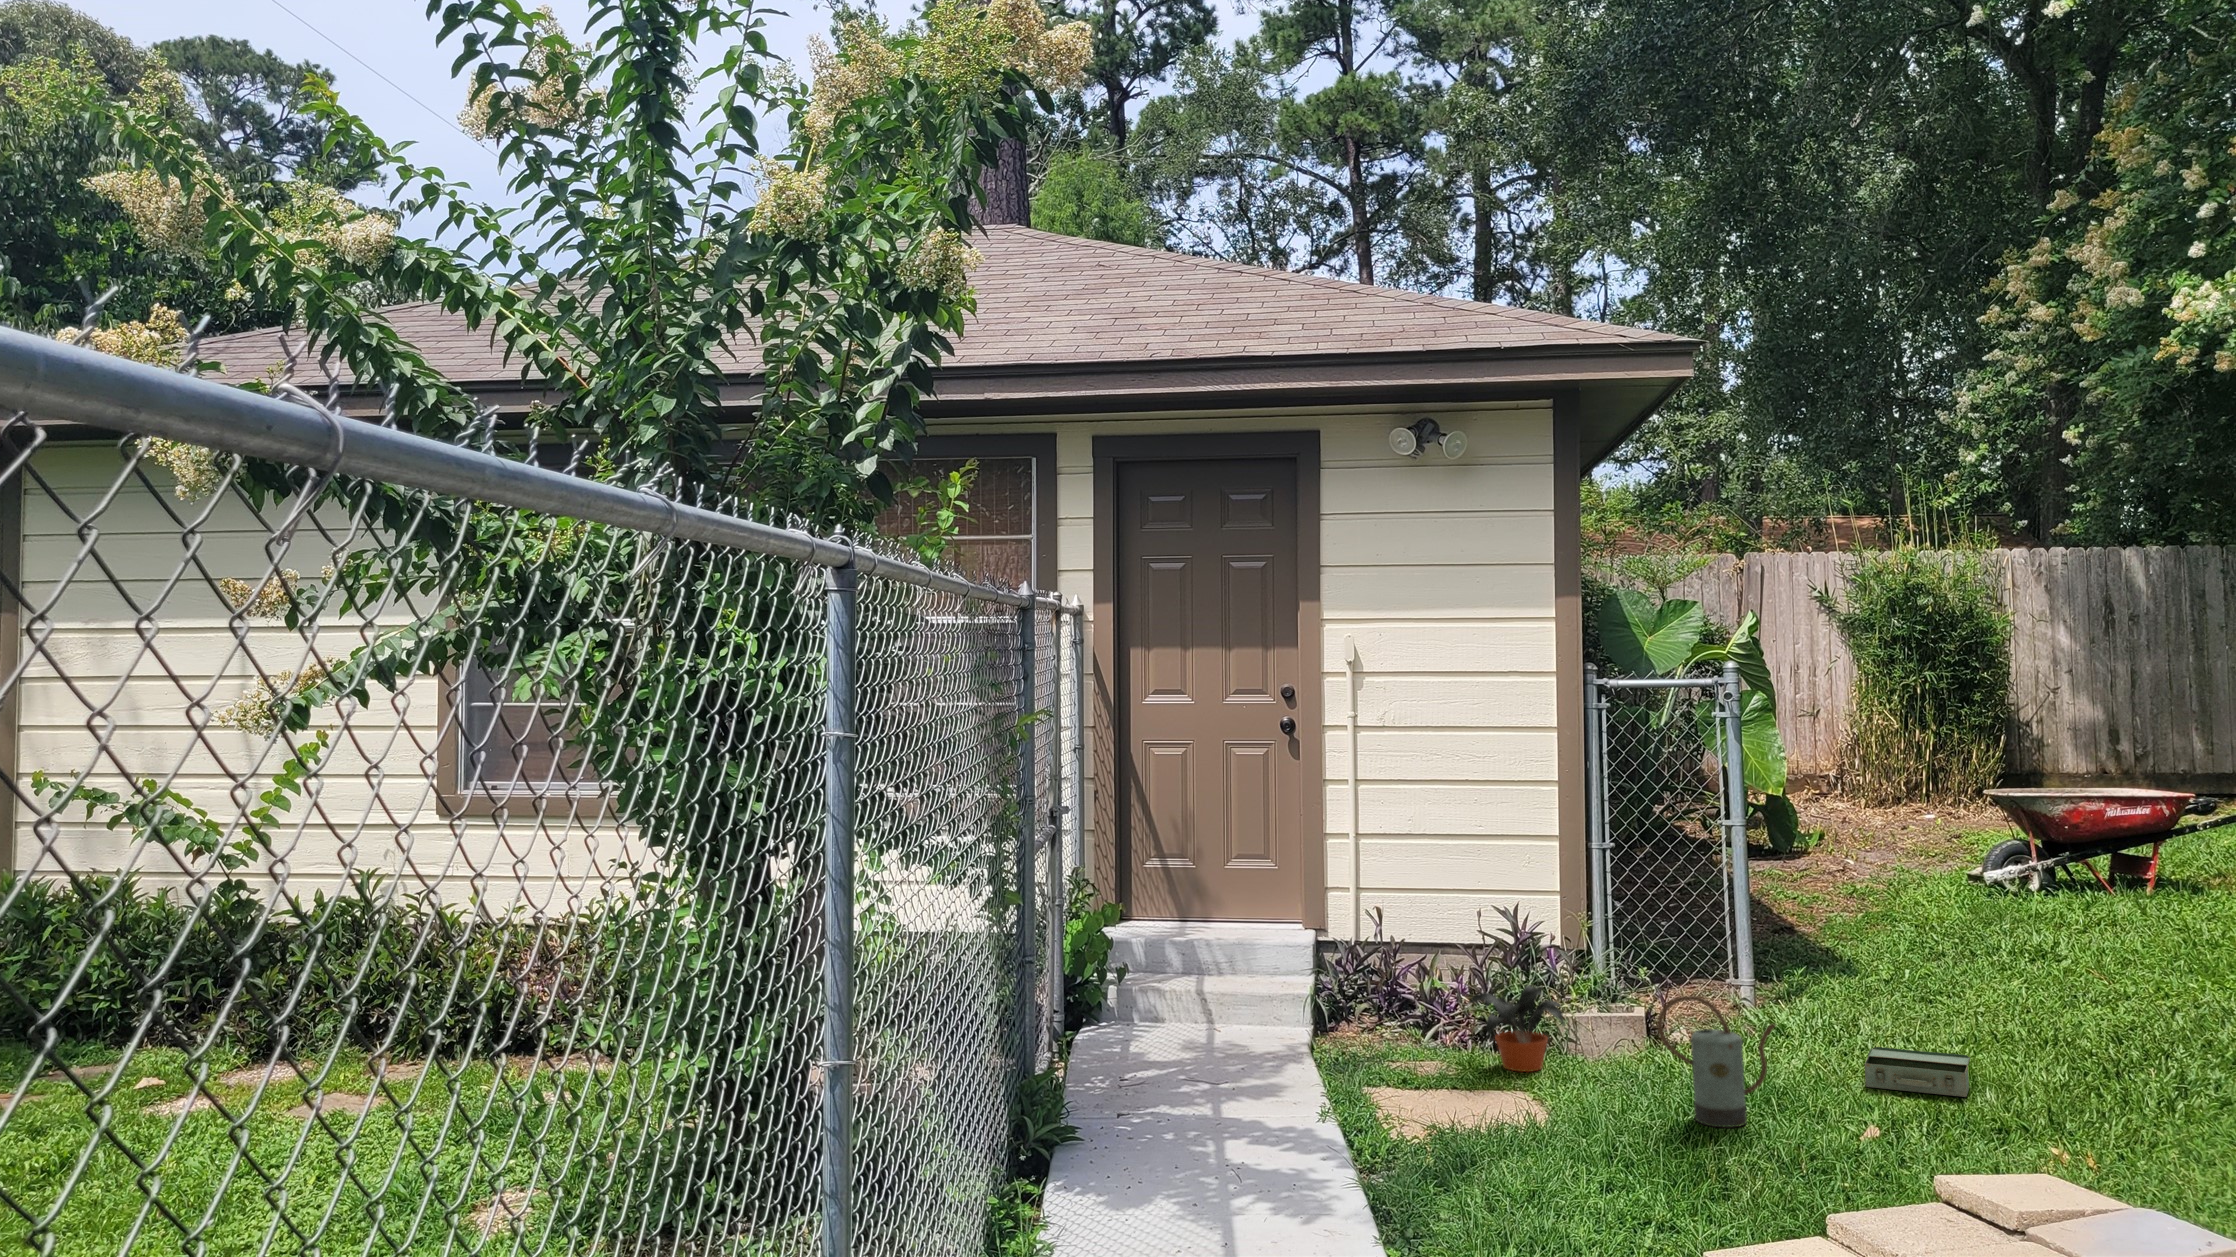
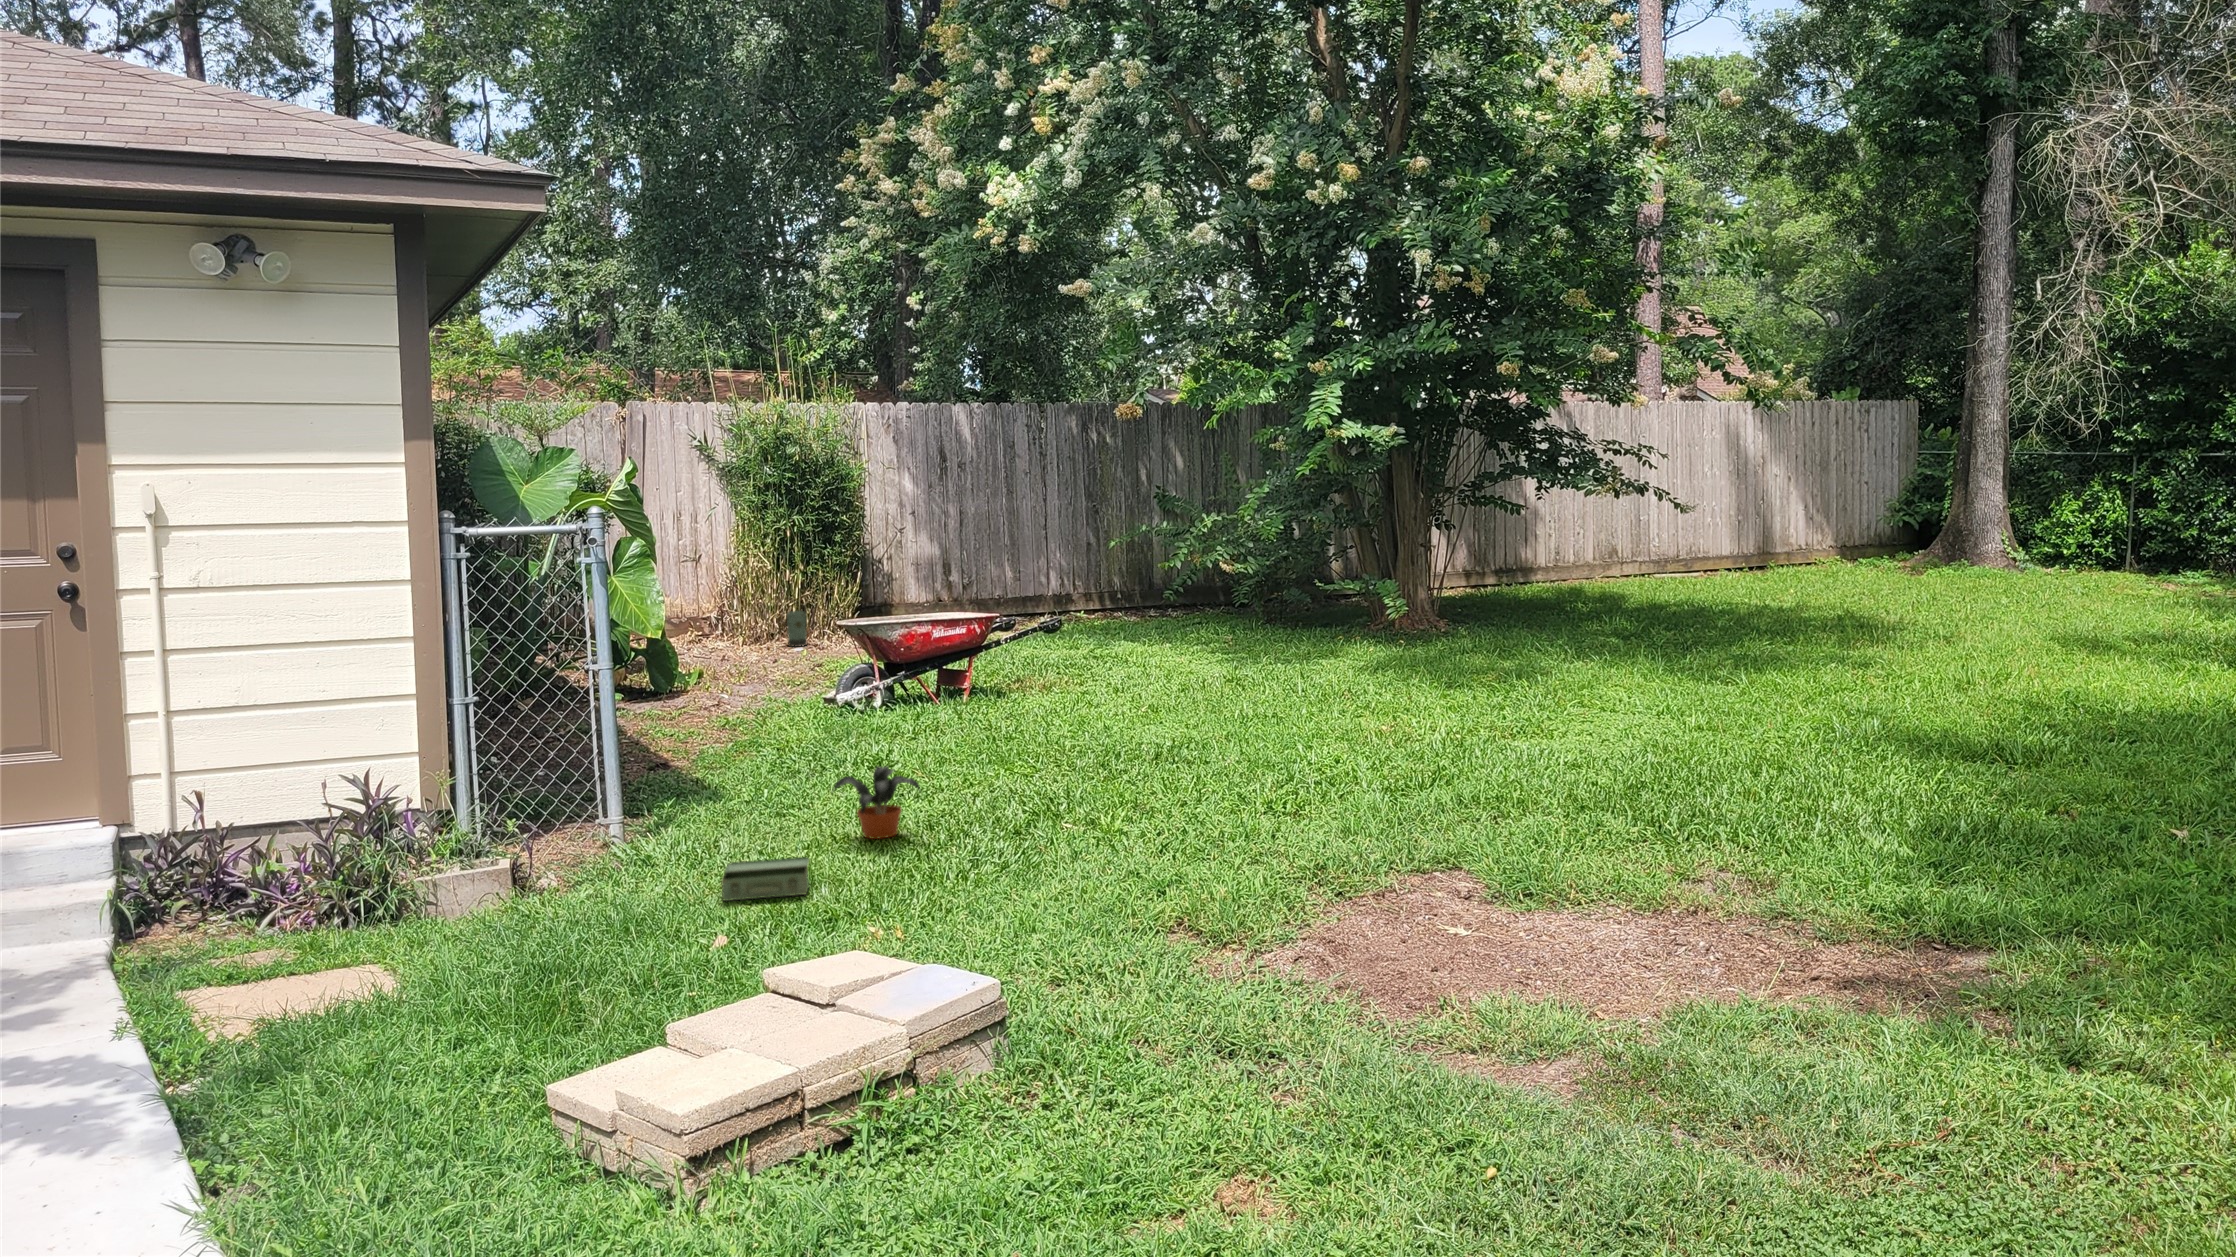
potted plant: present [1468,985,1565,1072] -> present [831,766,920,839]
watering can: present [1657,995,1776,1128] -> present [774,598,816,647]

